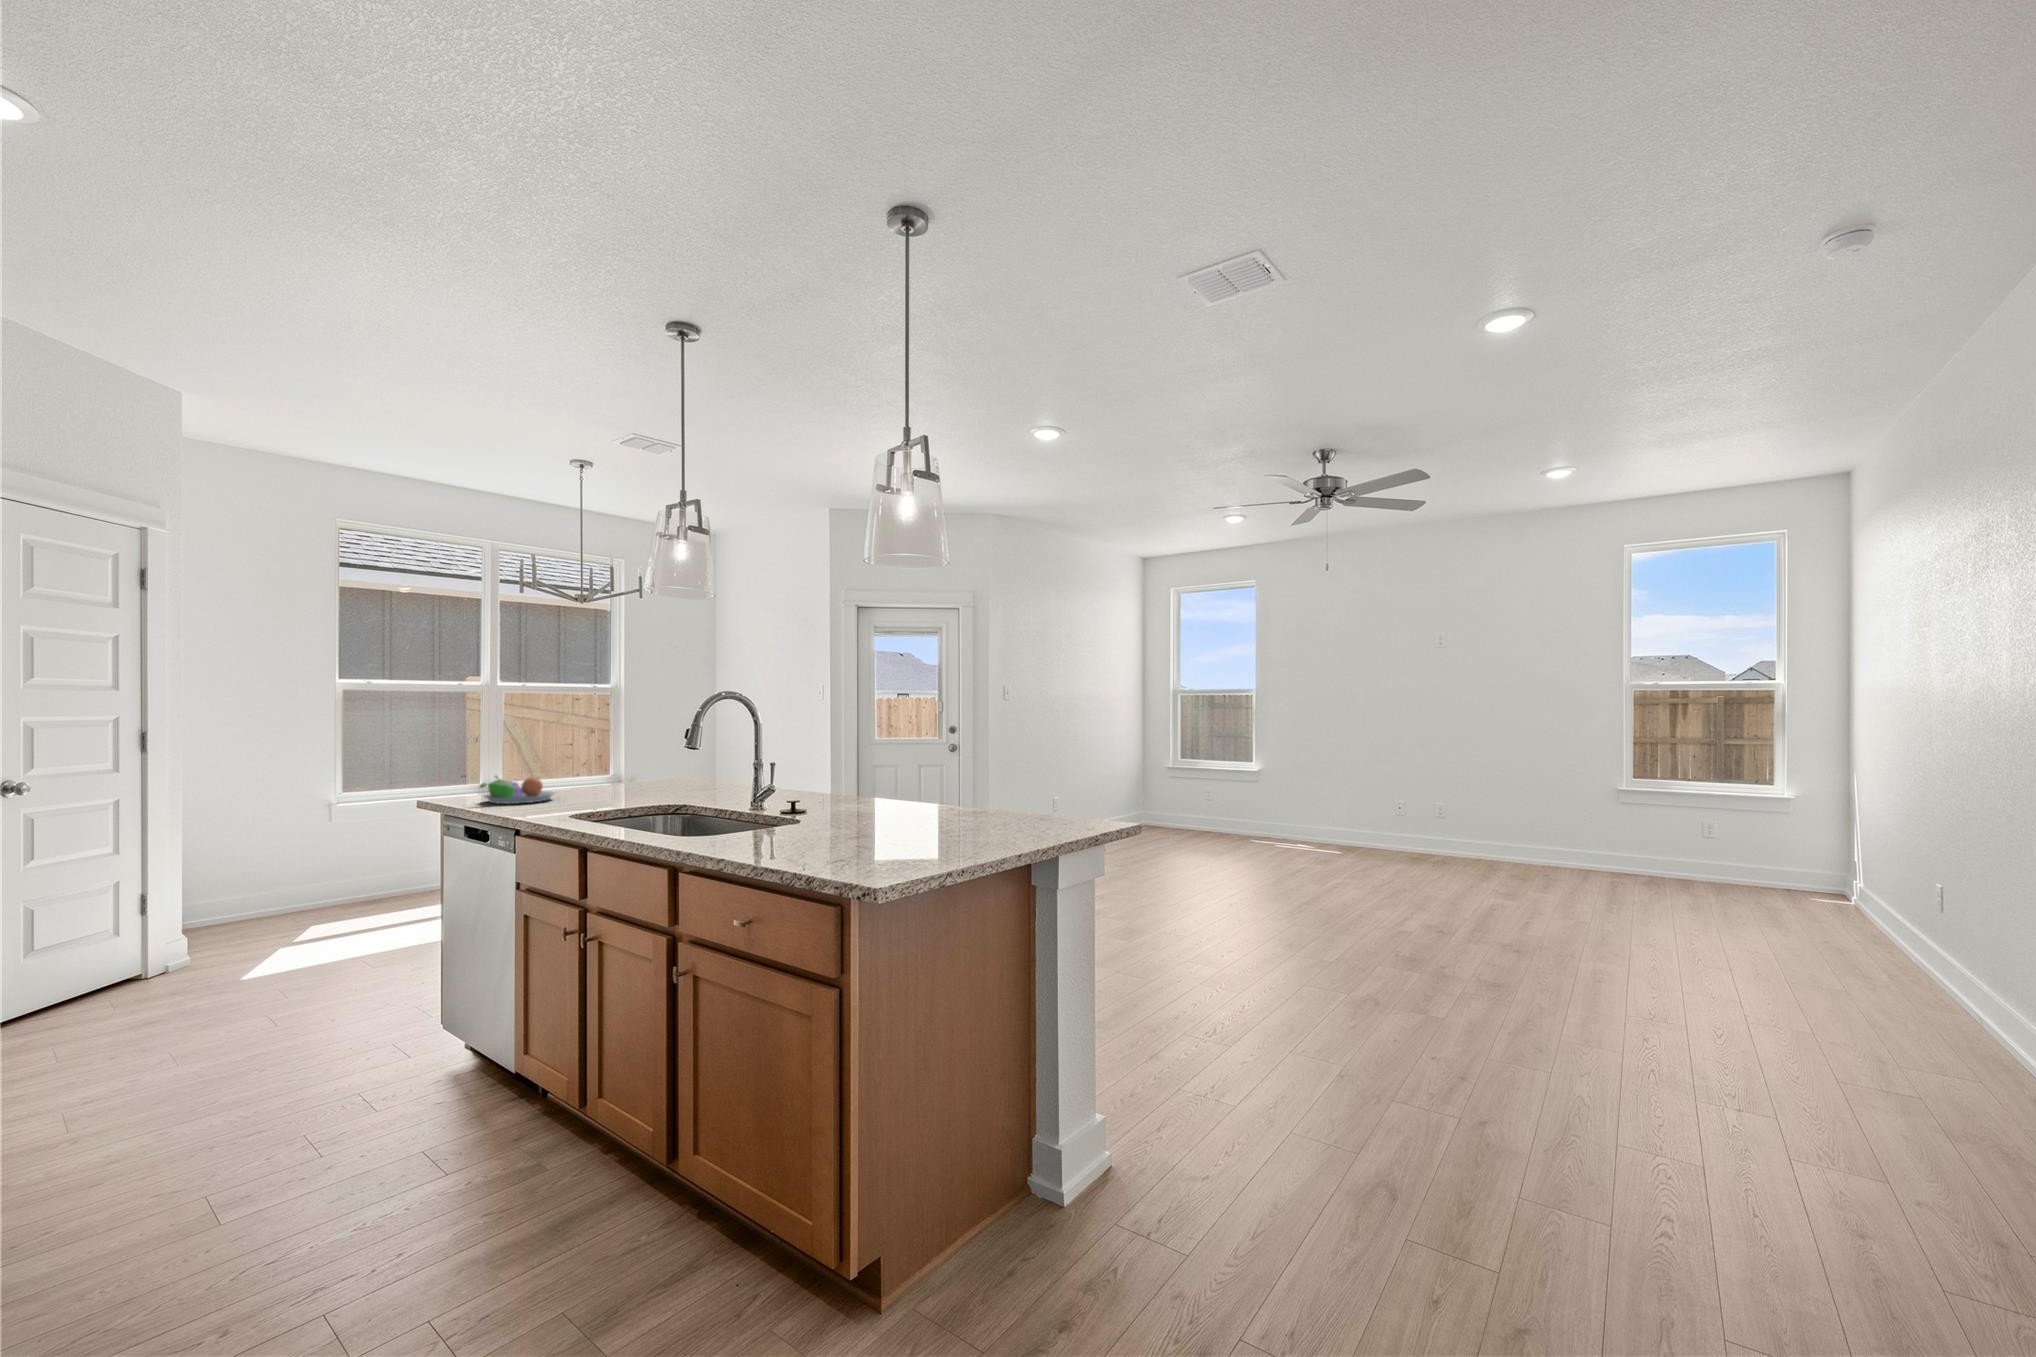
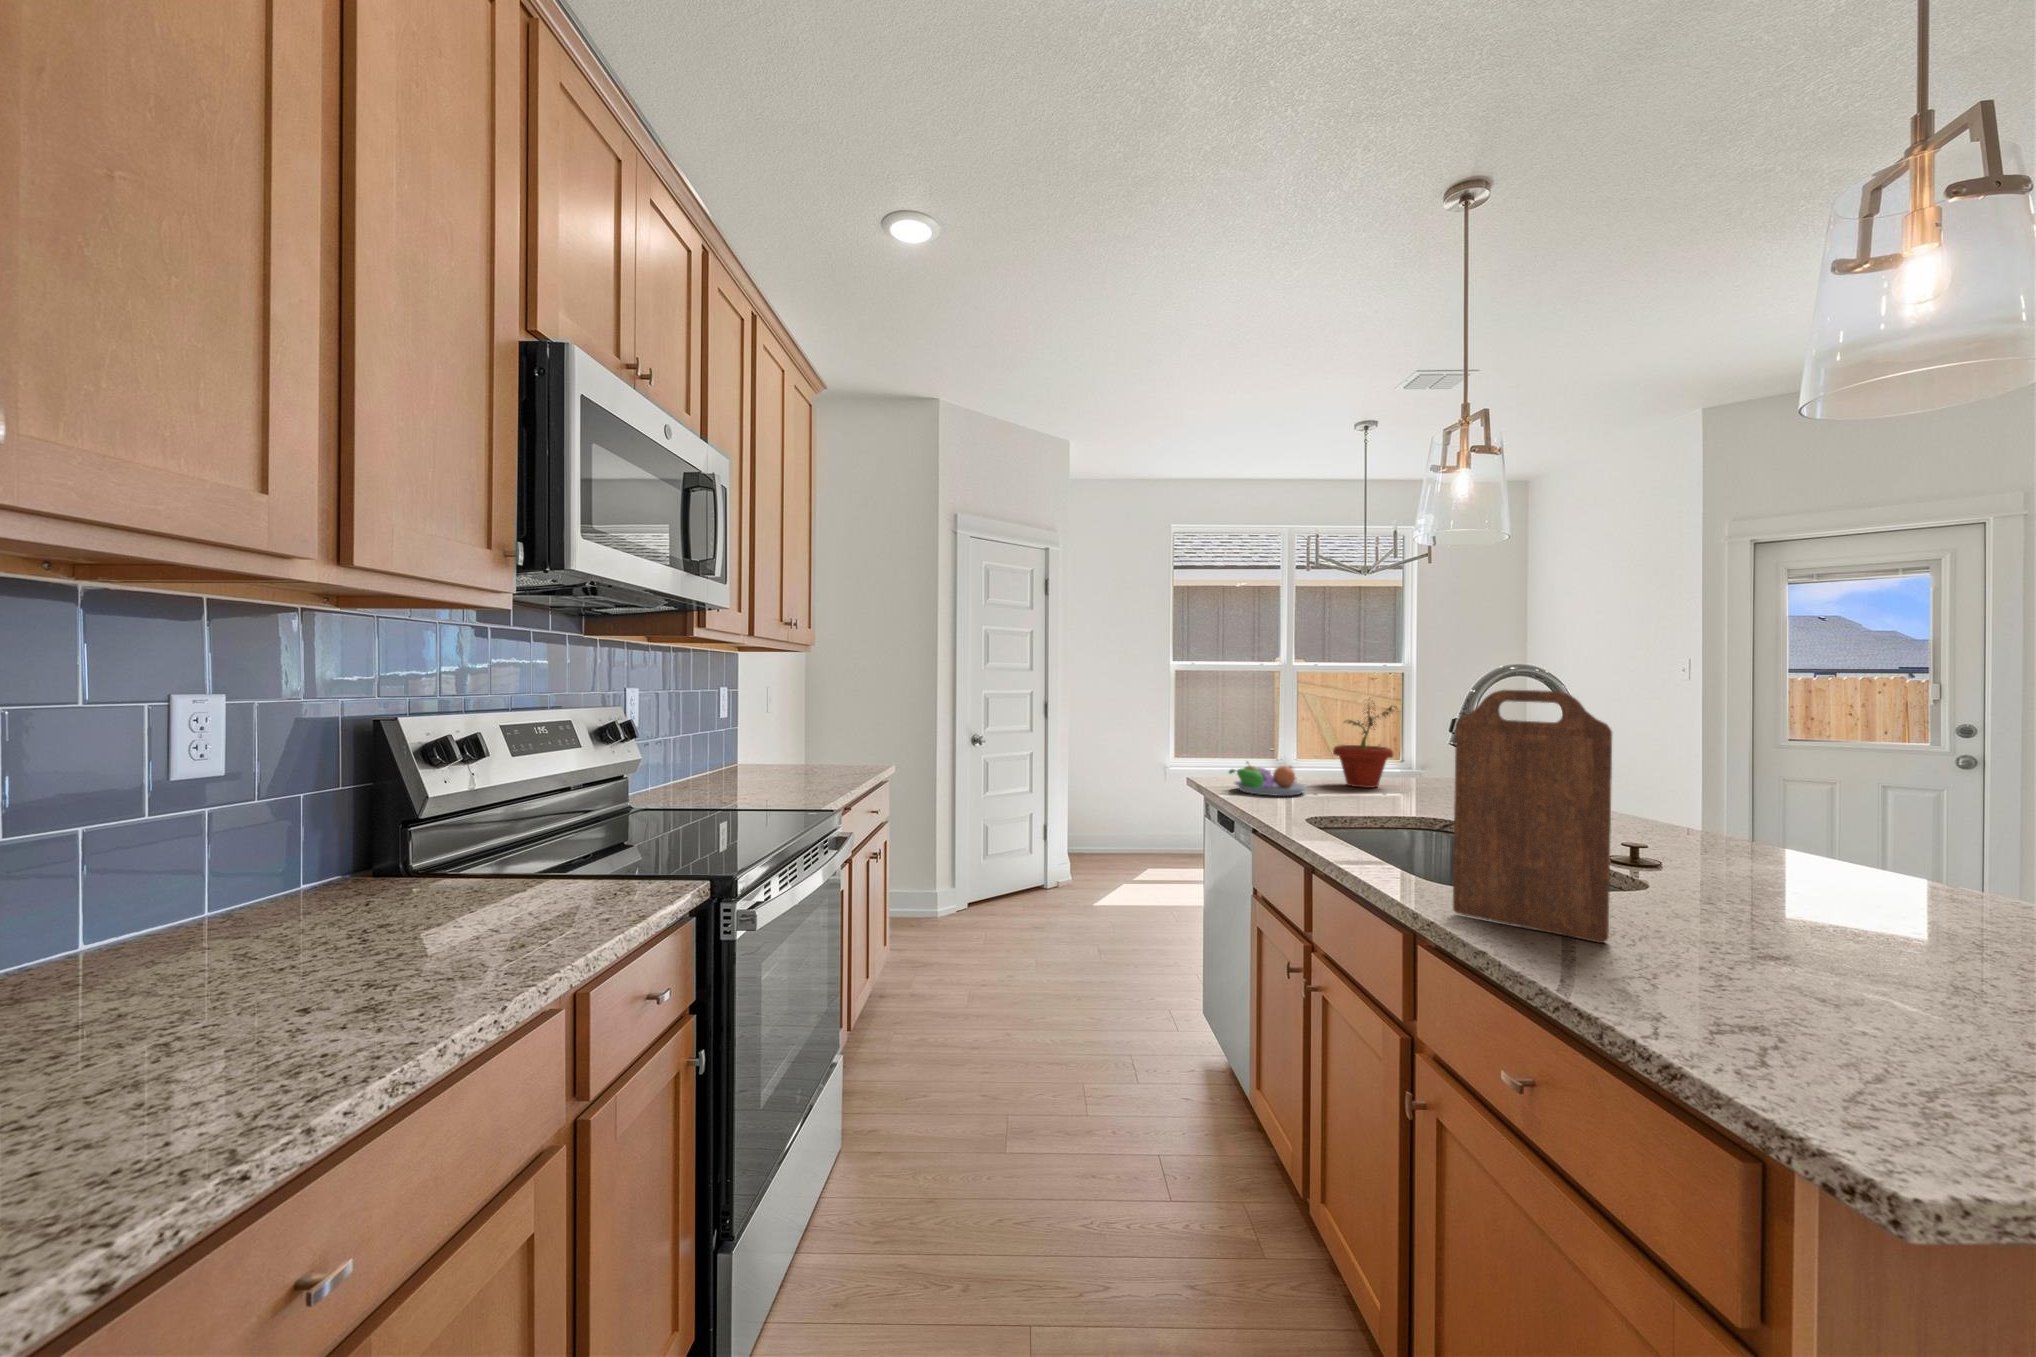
cutting board: none [699,705,784,847] -> present [1453,690,1612,943]
potted plant: none [573,714,629,790] -> present [1333,703,1396,788]

